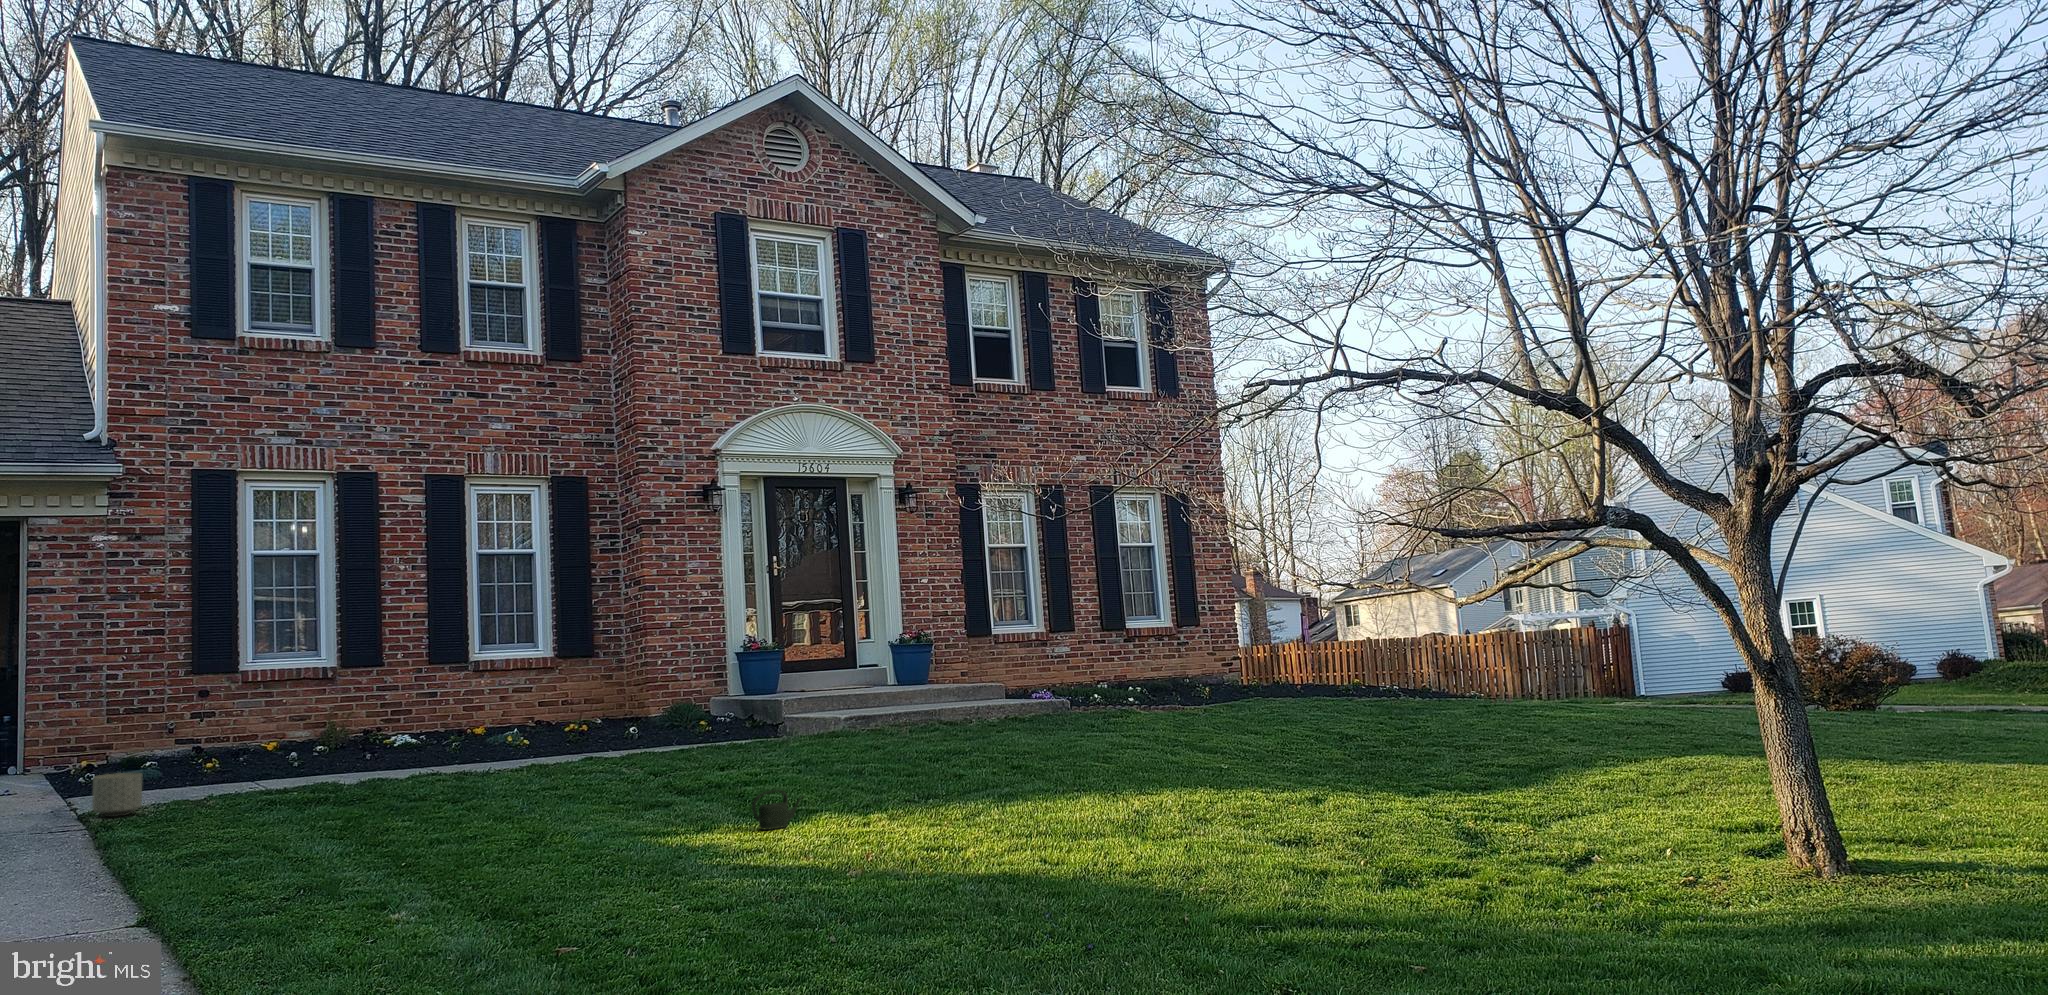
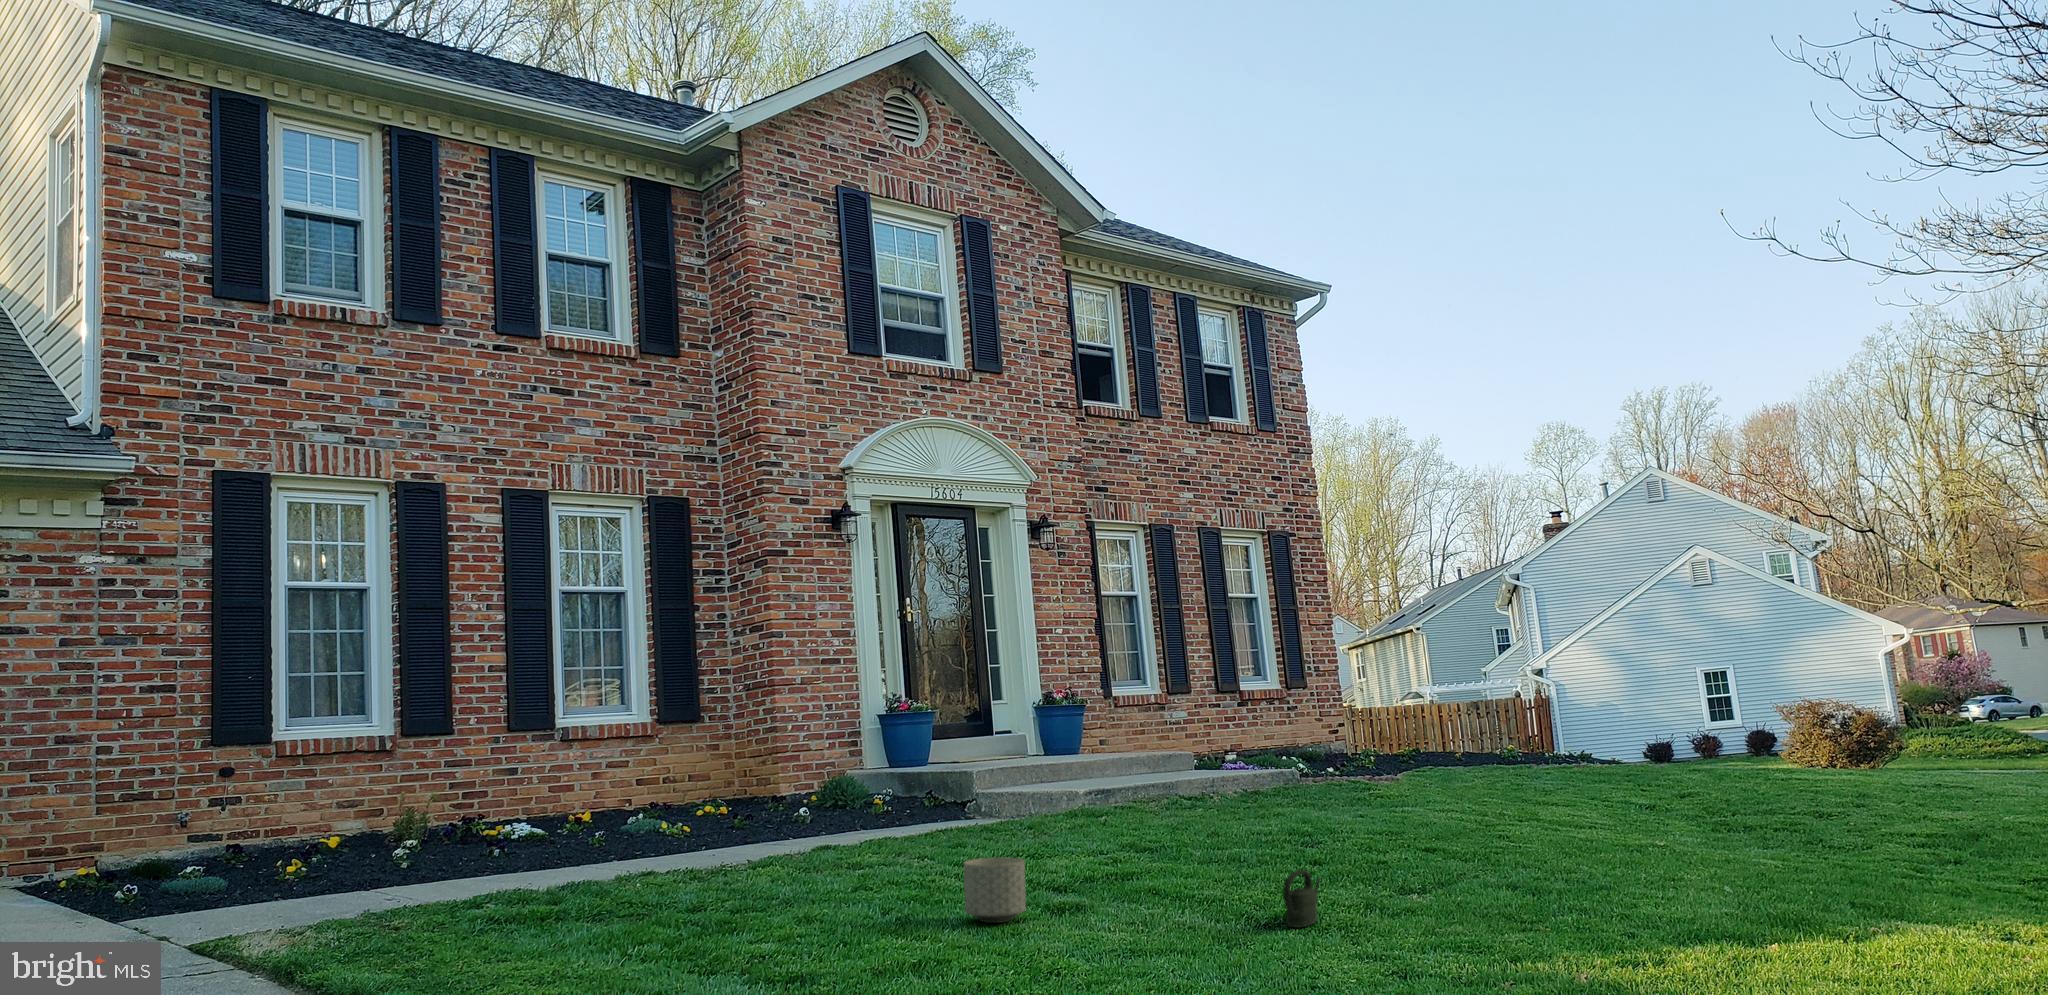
planter: present [92,773,142,817] -> present [964,857,1026,923]

